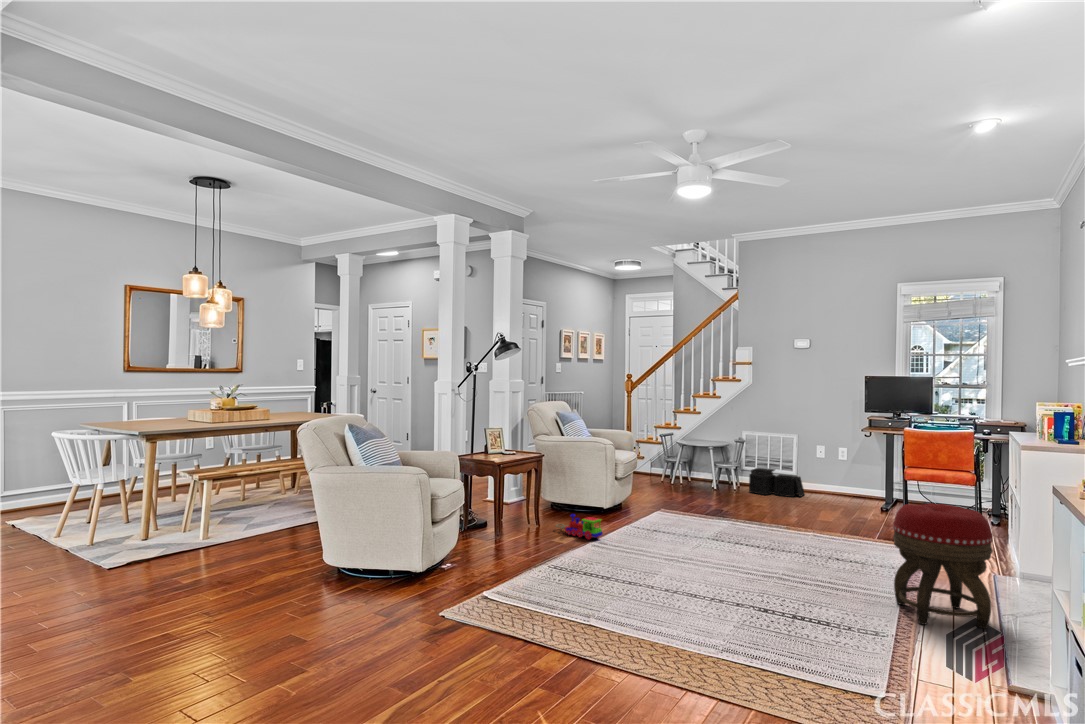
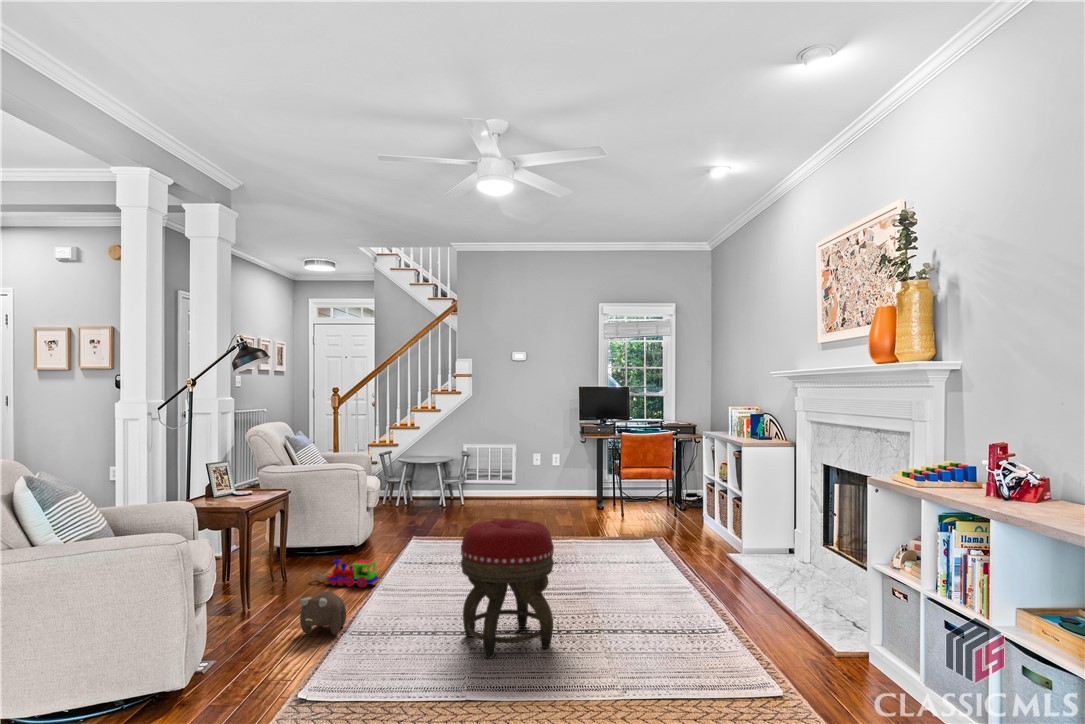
storage bin: present [749,468,805,497] -> none [475,480,529,508]
footstool: present [893,503,993,629] -> present [461,519,554,658]
plush toy: none [515,533,554,566] -> present [300,591,346,635]

